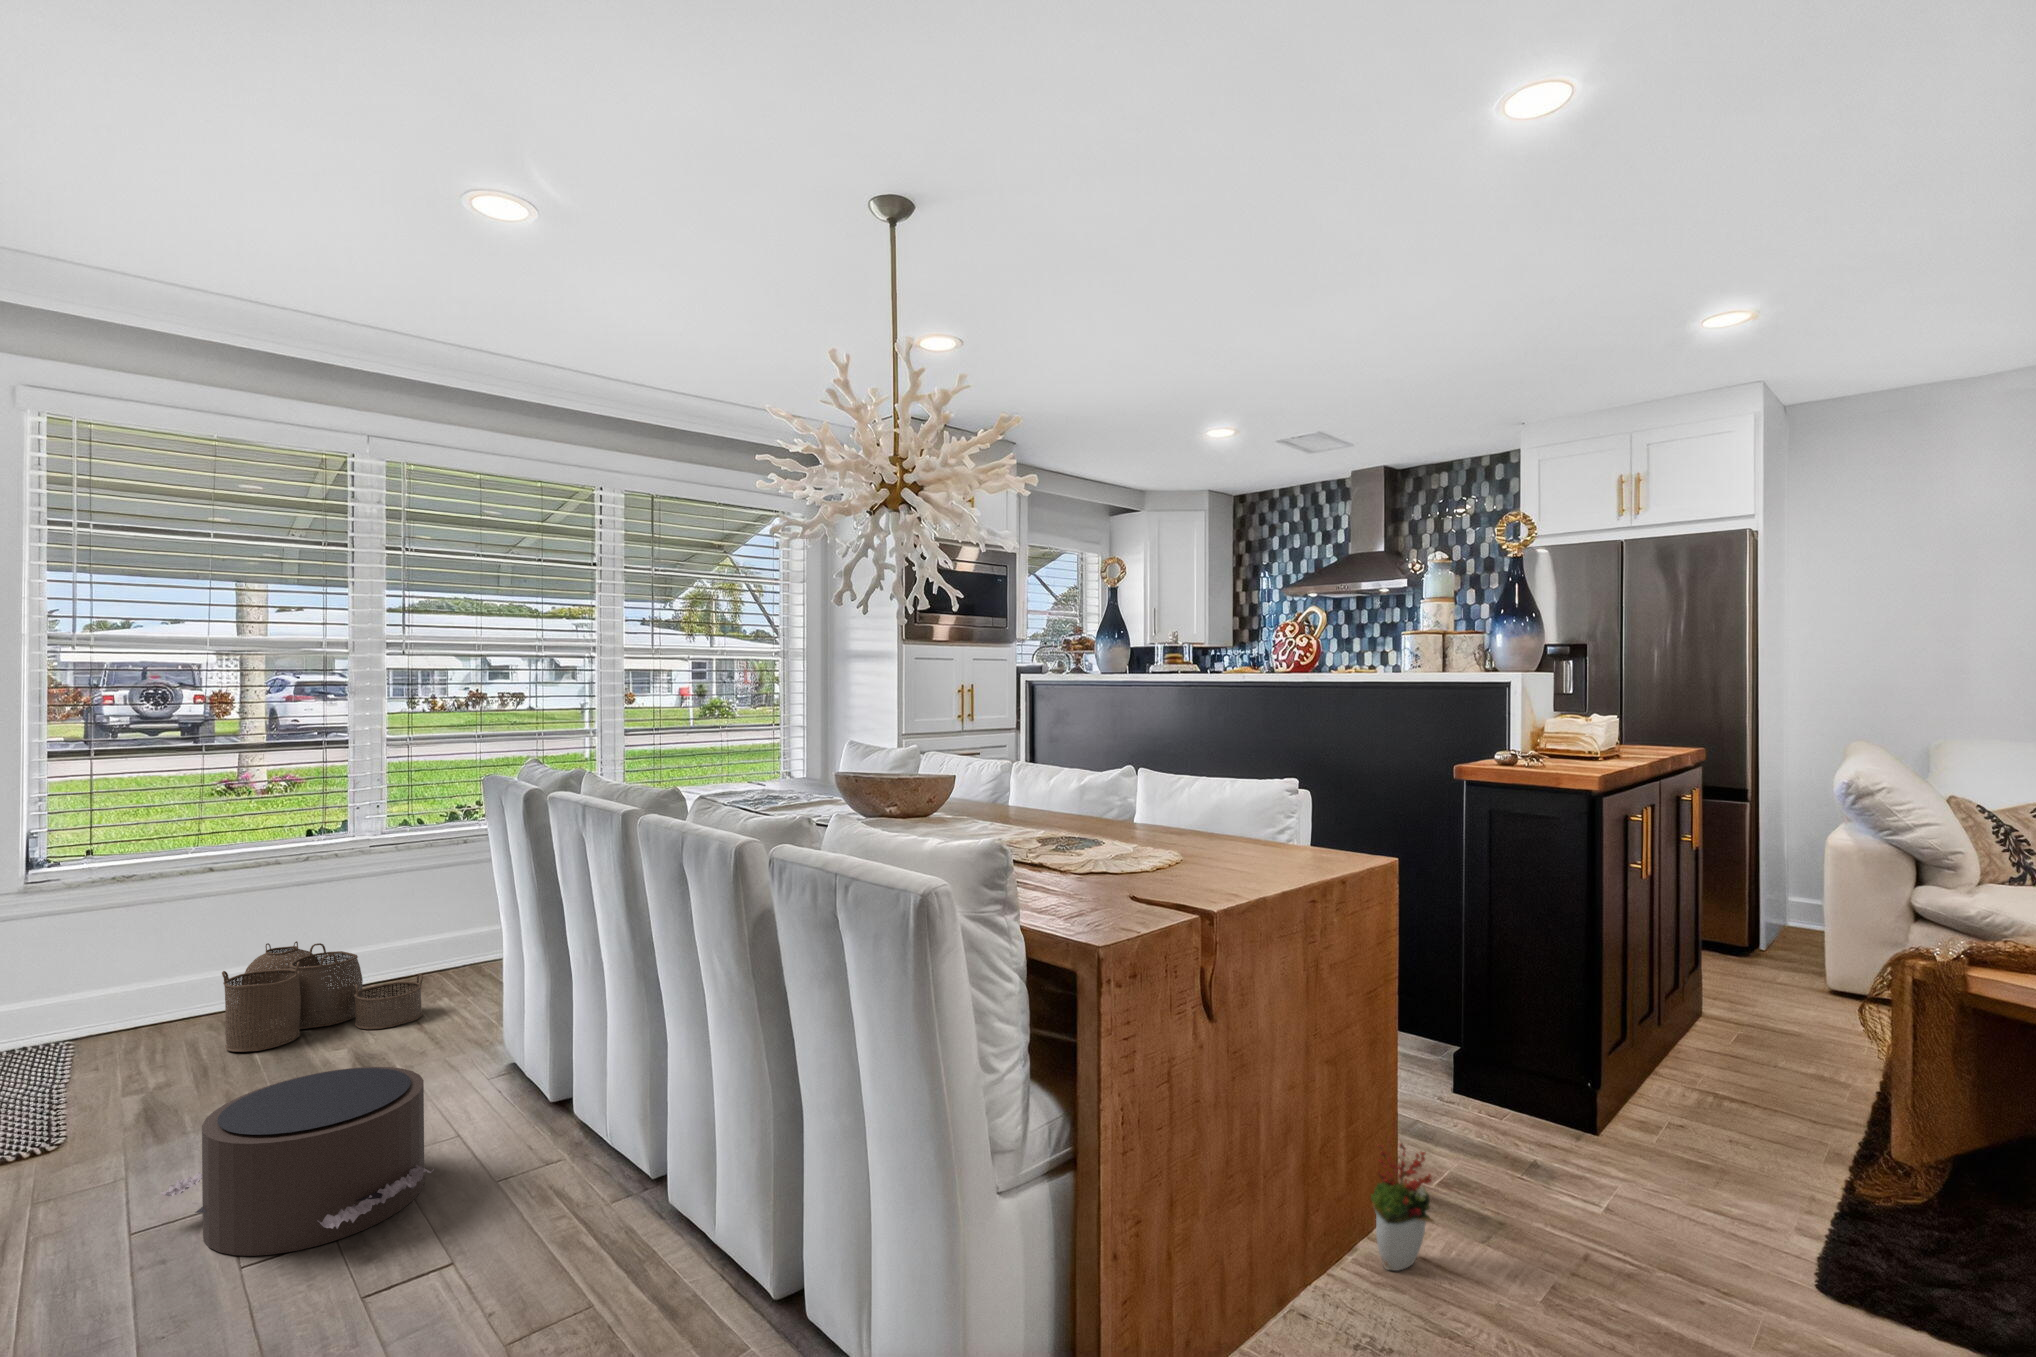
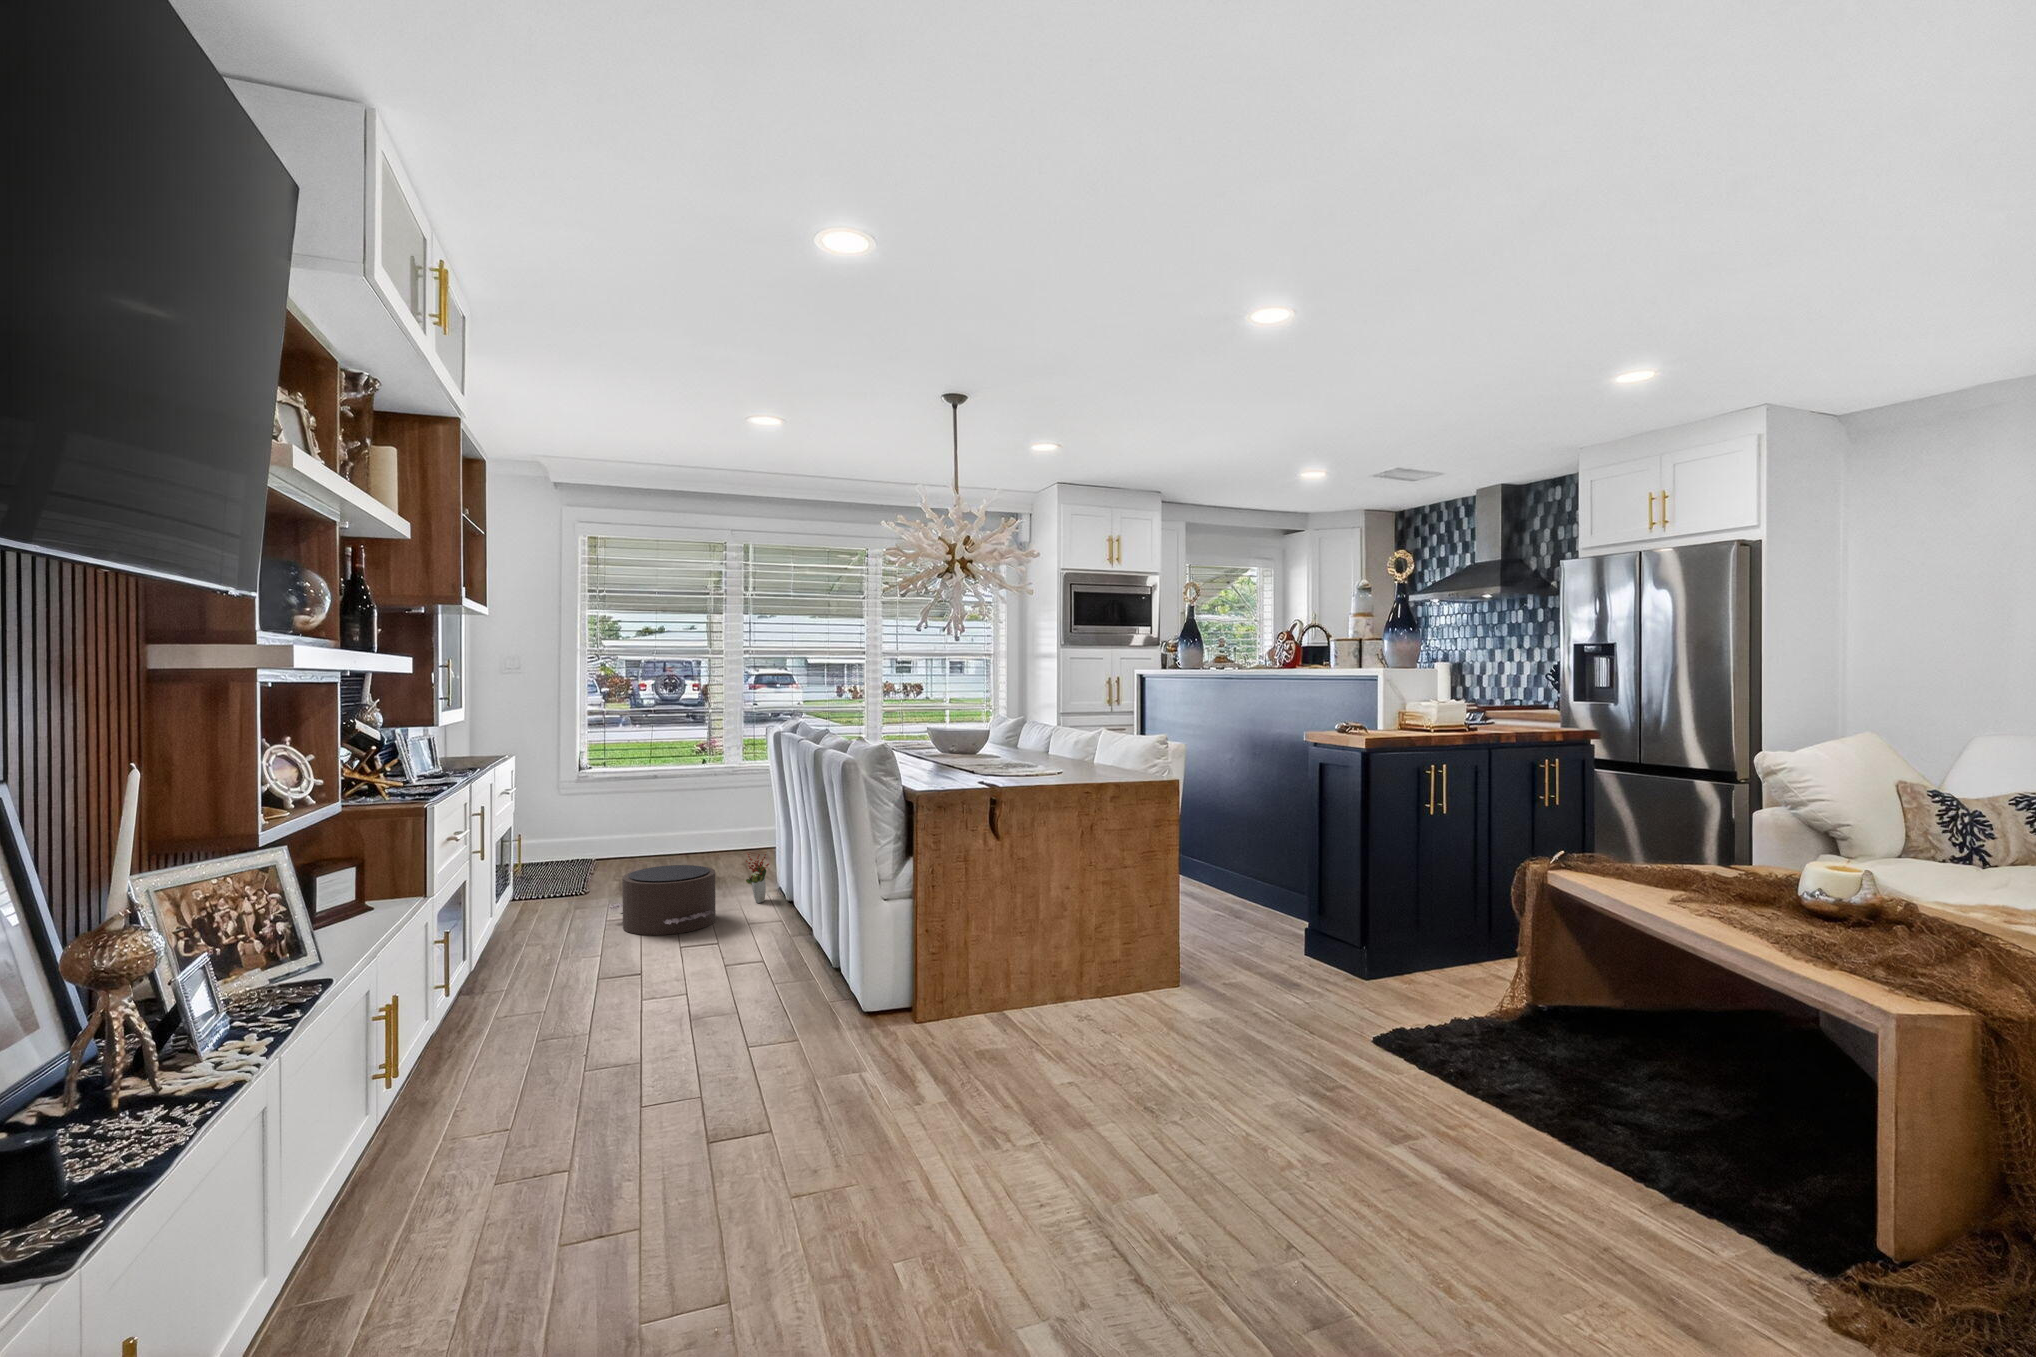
woven basket: present [222,941,423,1052] -> none [648,817,746,870]
decorative plant: present [1371,1143,1433,1271] -> present [746,854,769,903]

